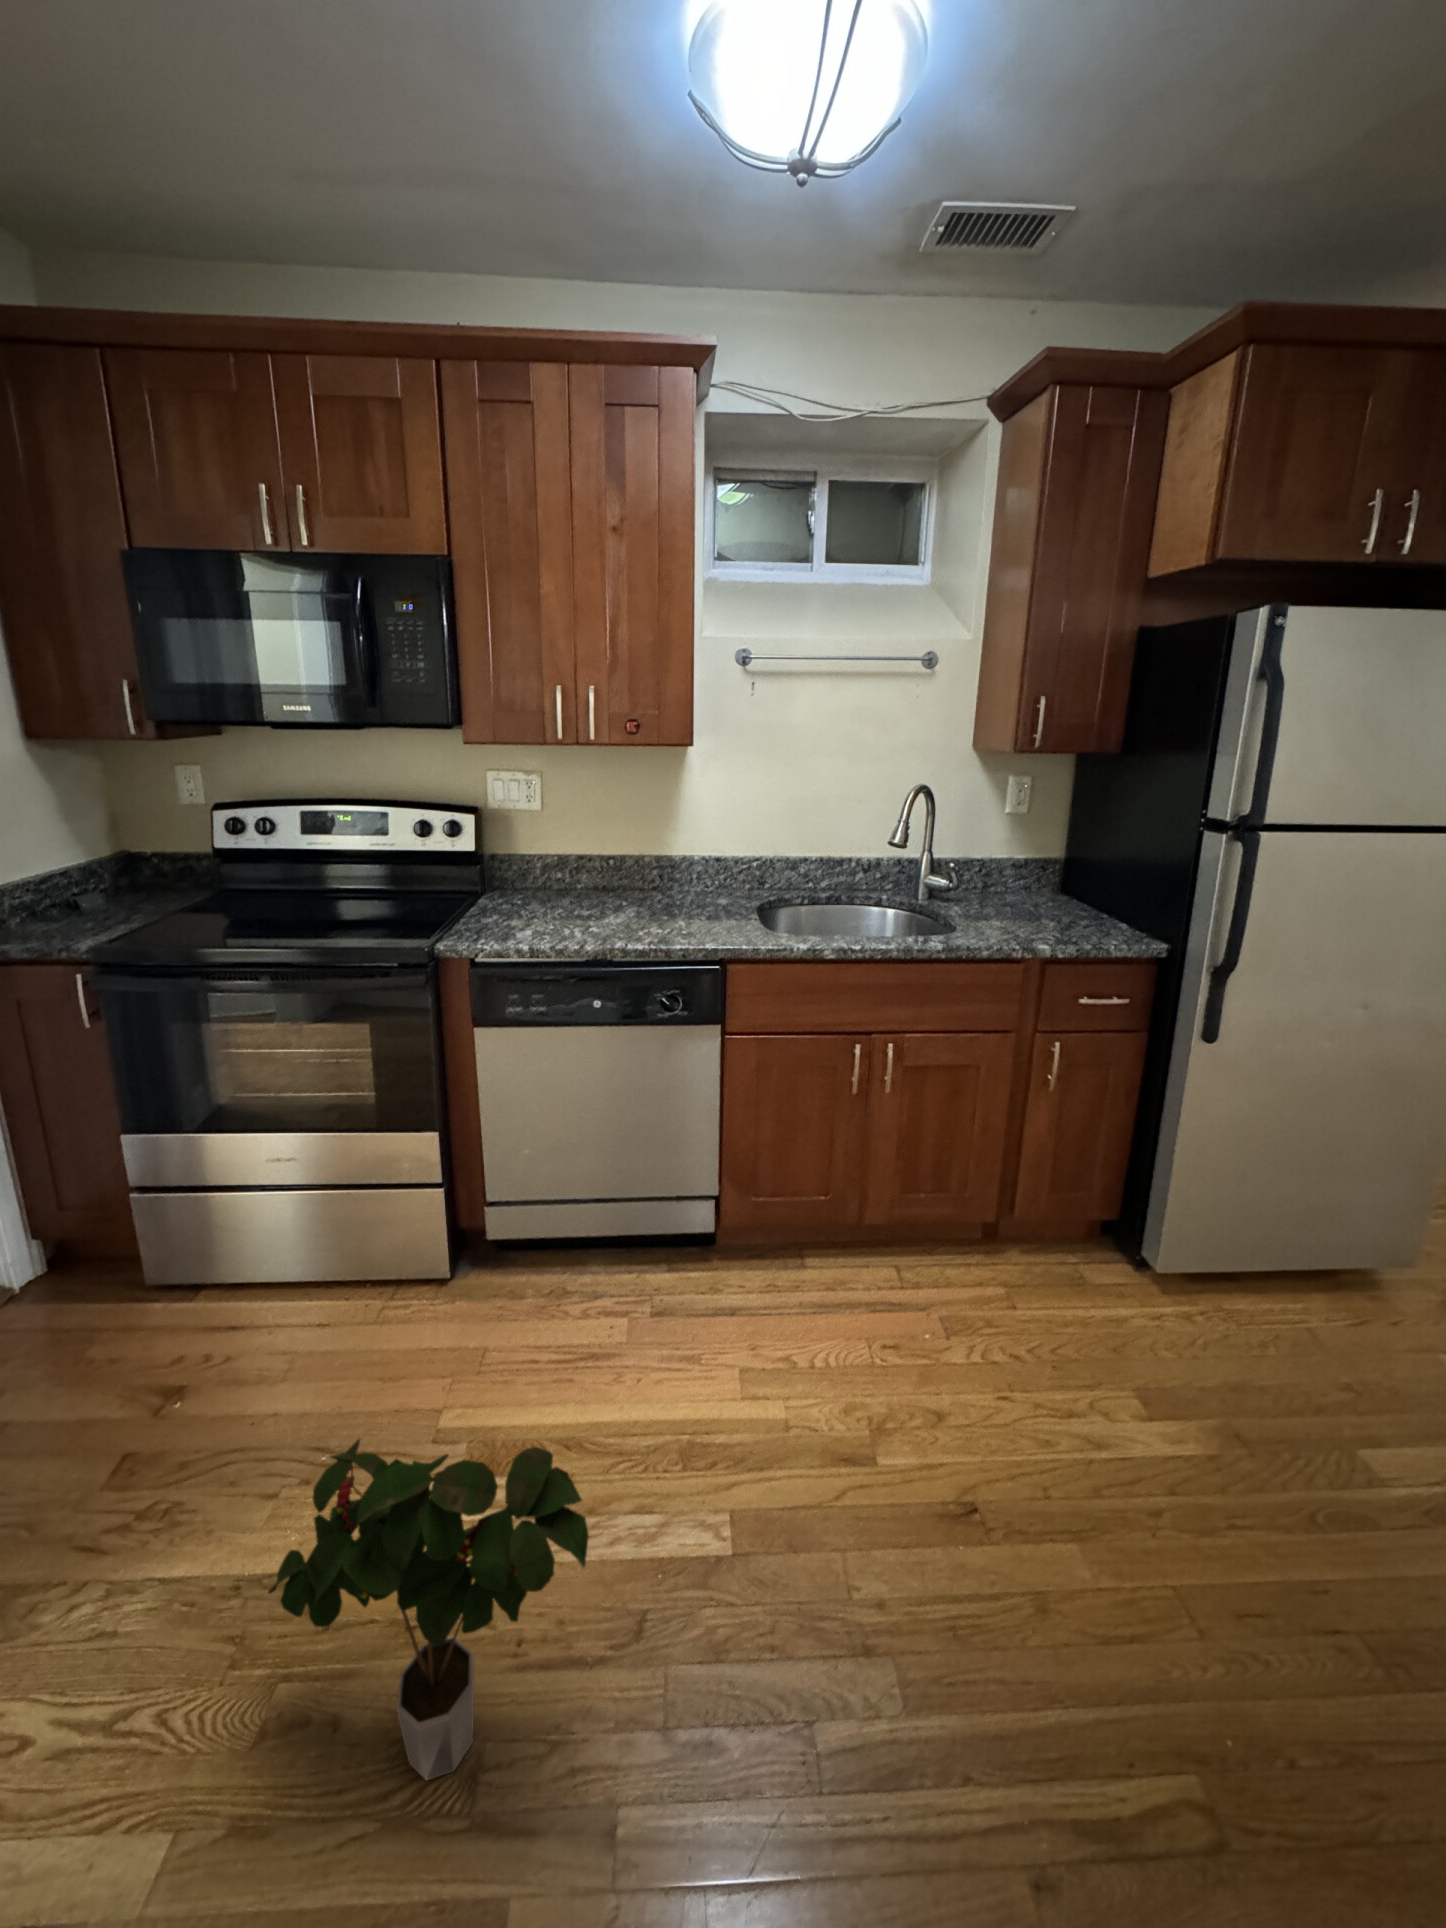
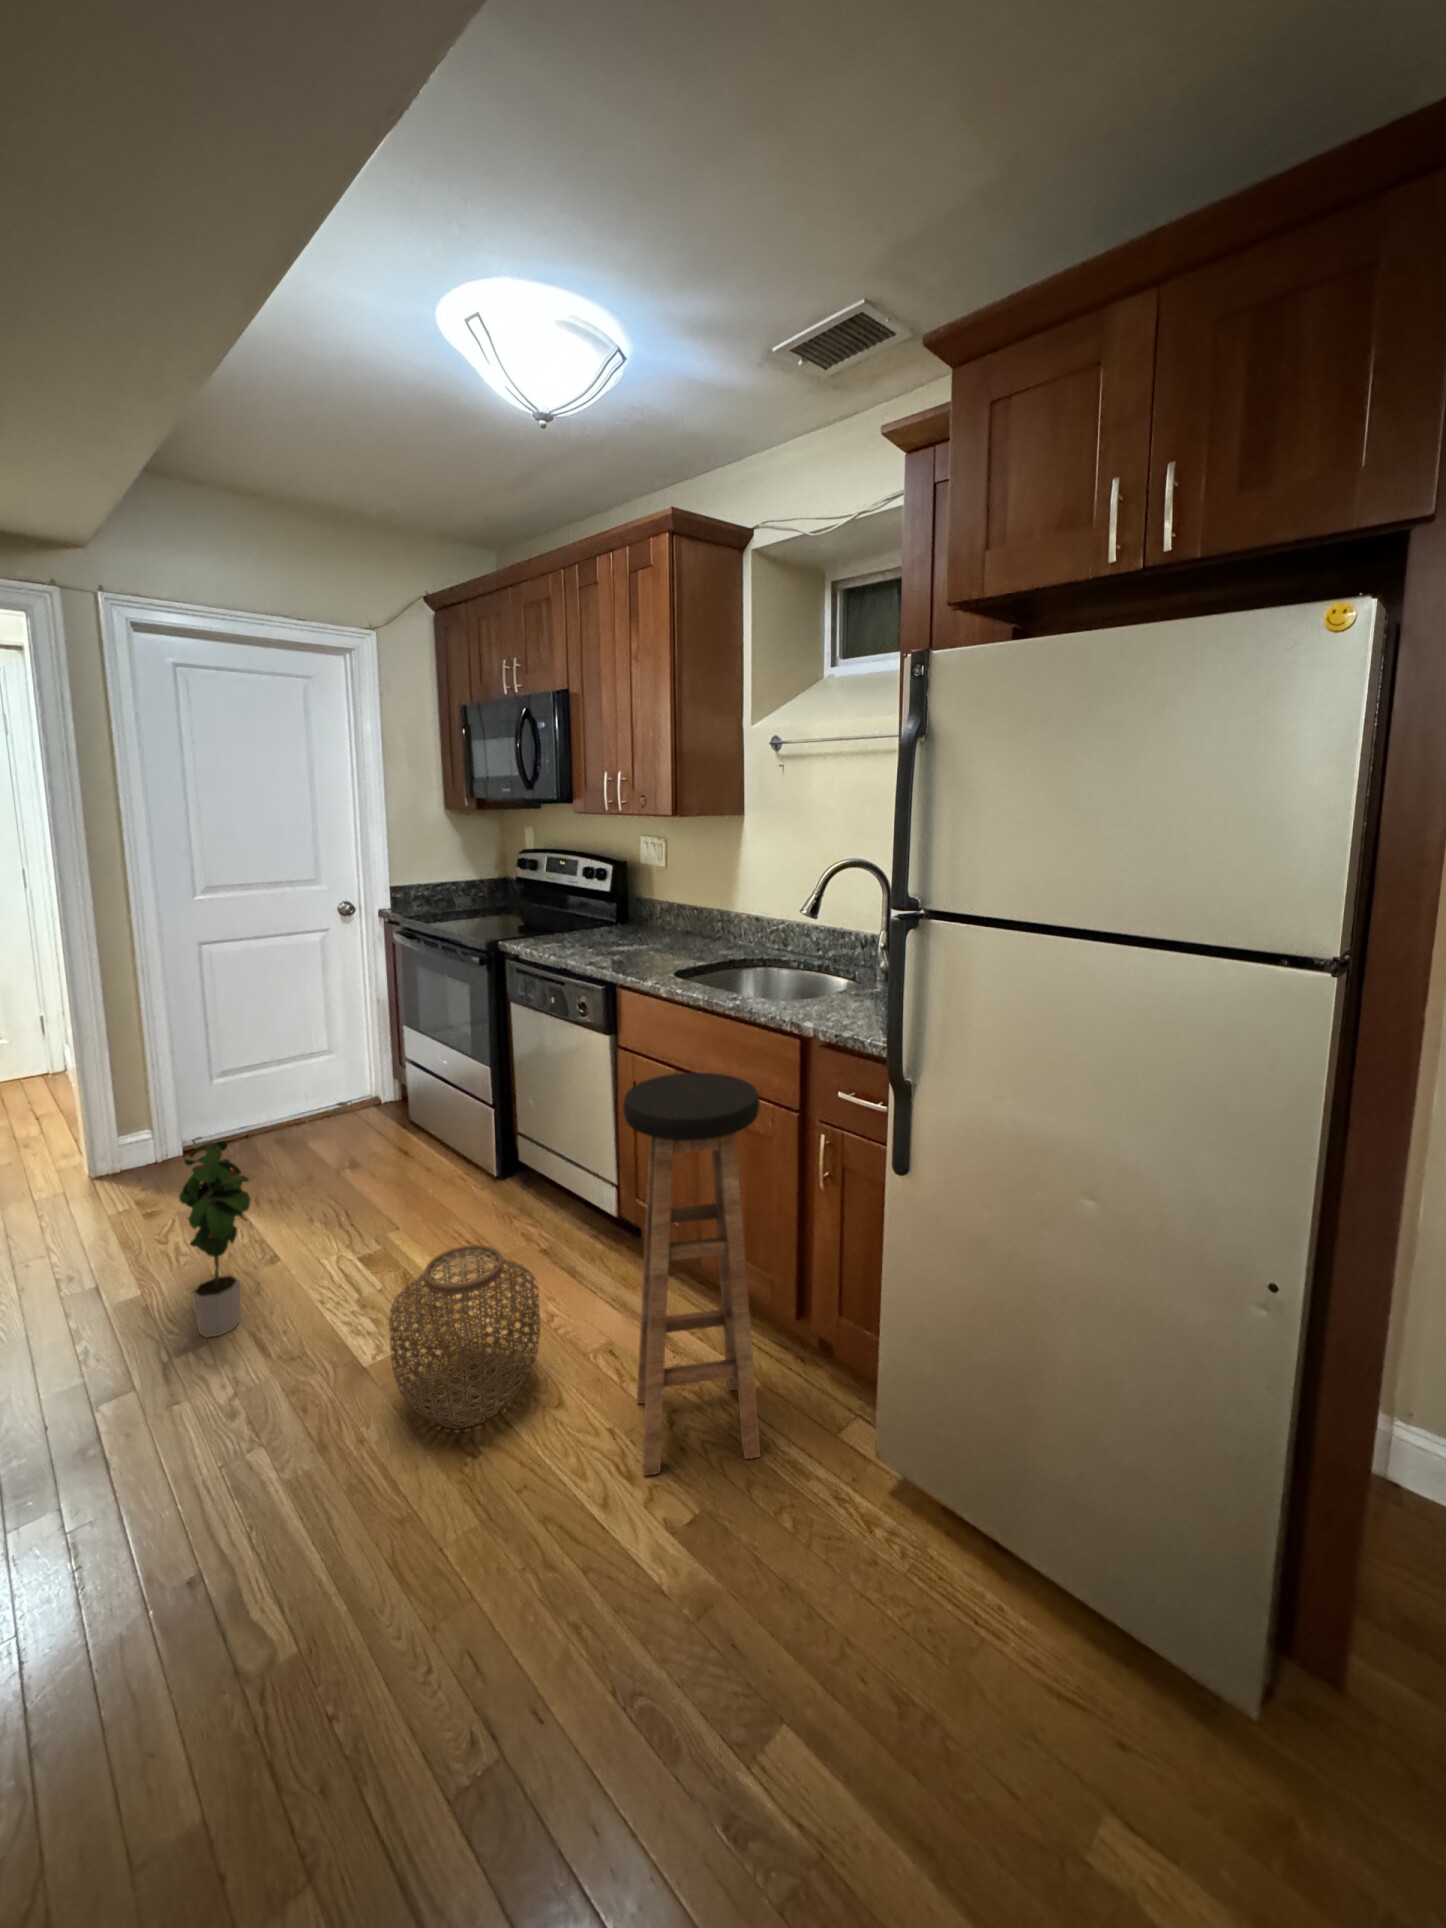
bar stool: none [961,1012,1144,1400] -> present [623,1072,760,1476]
woven basket: none [799,1300,981,1529] -> present [389,1245,540,1428]

